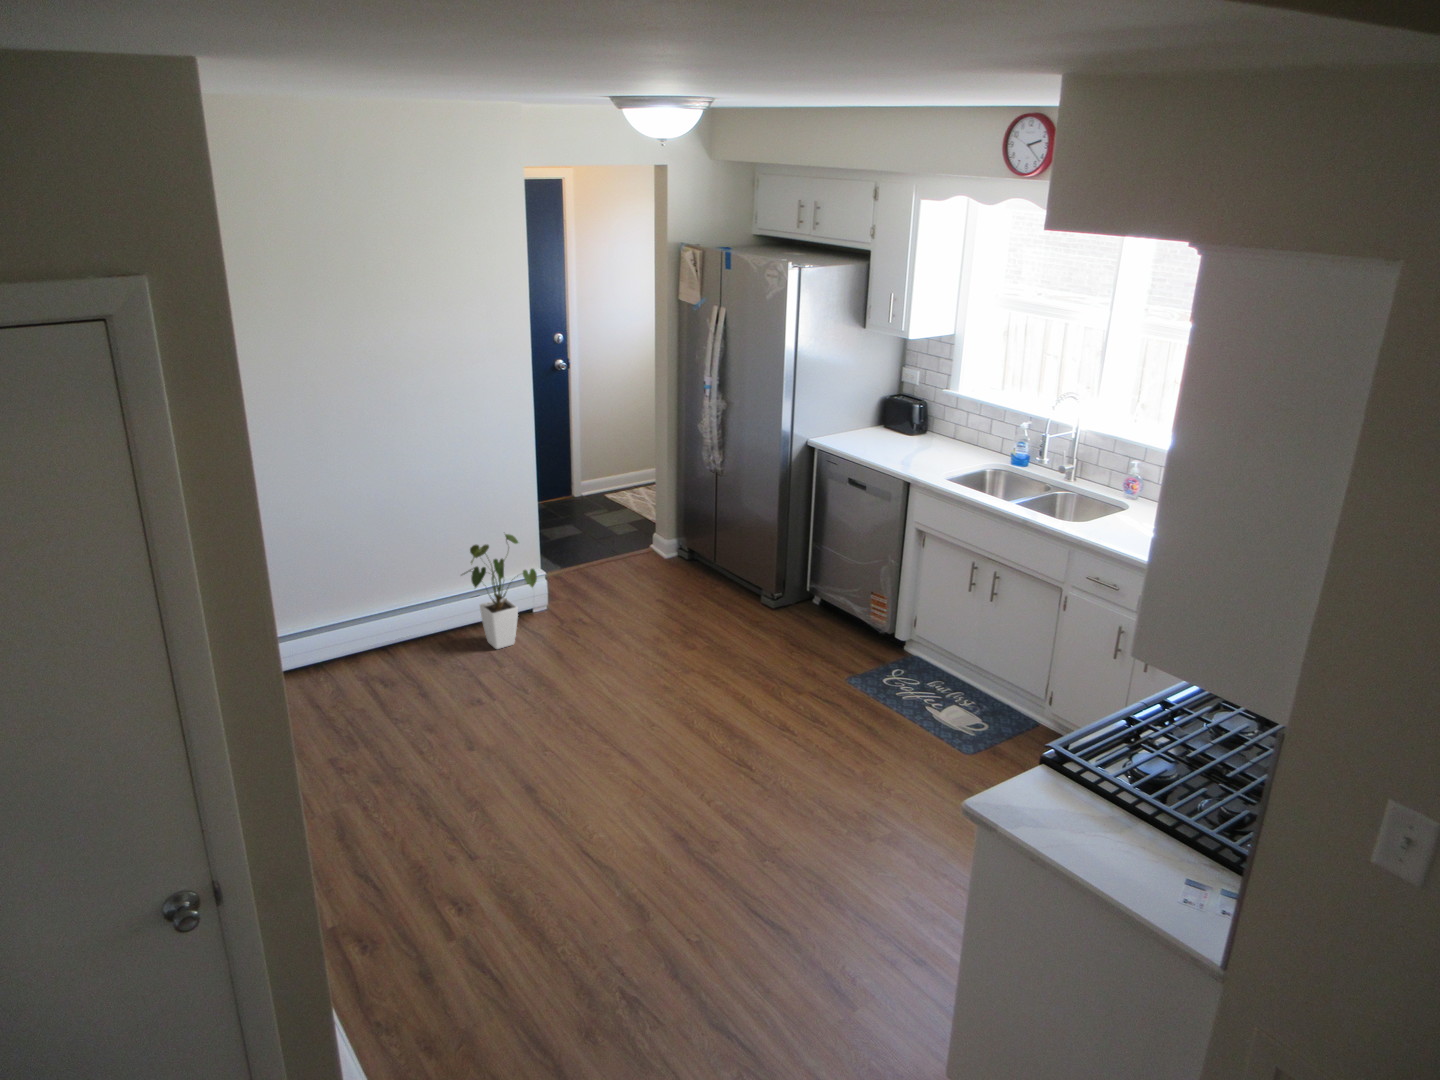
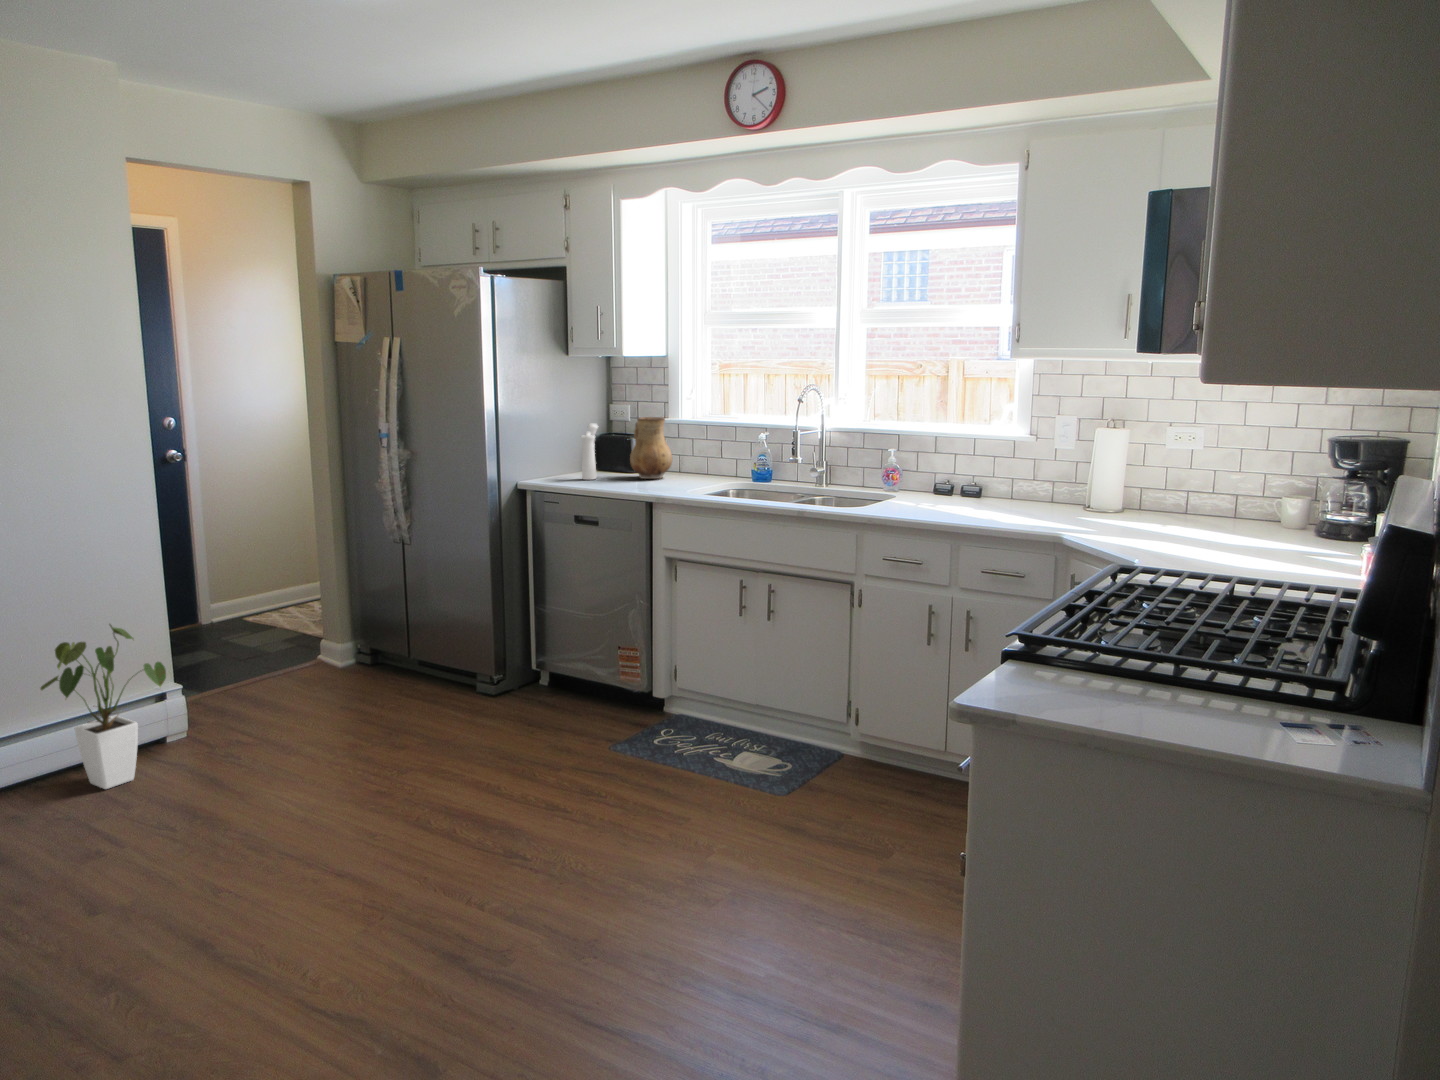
pepper mill: none [863,391,884,443] -> present [581,424,598,480]
ceramic pitcher: none [906,392,944,449] -> present [630,417,672,479]

